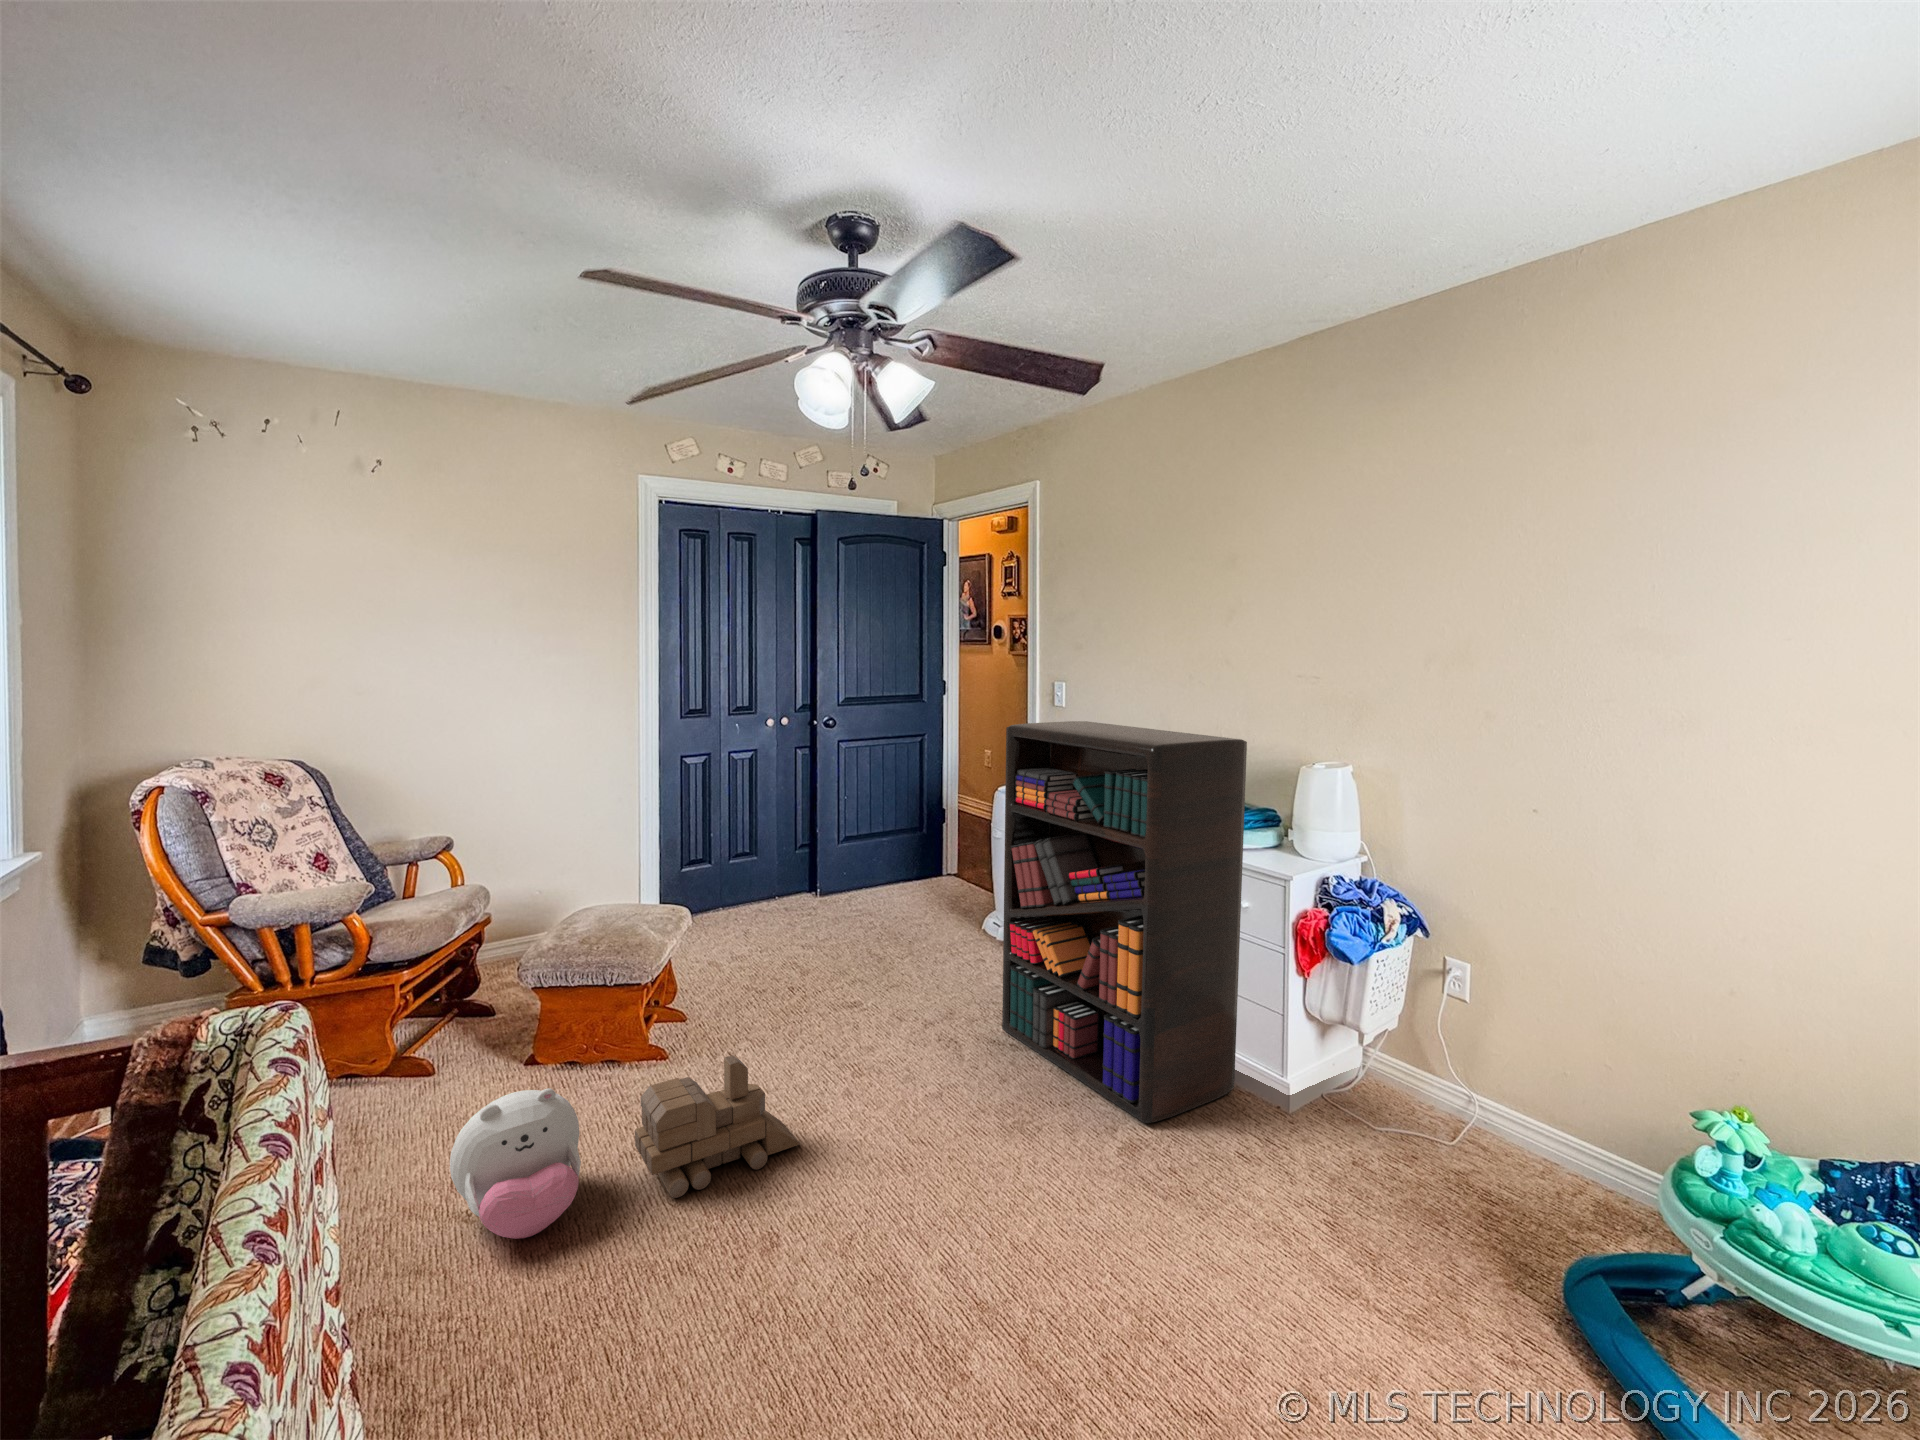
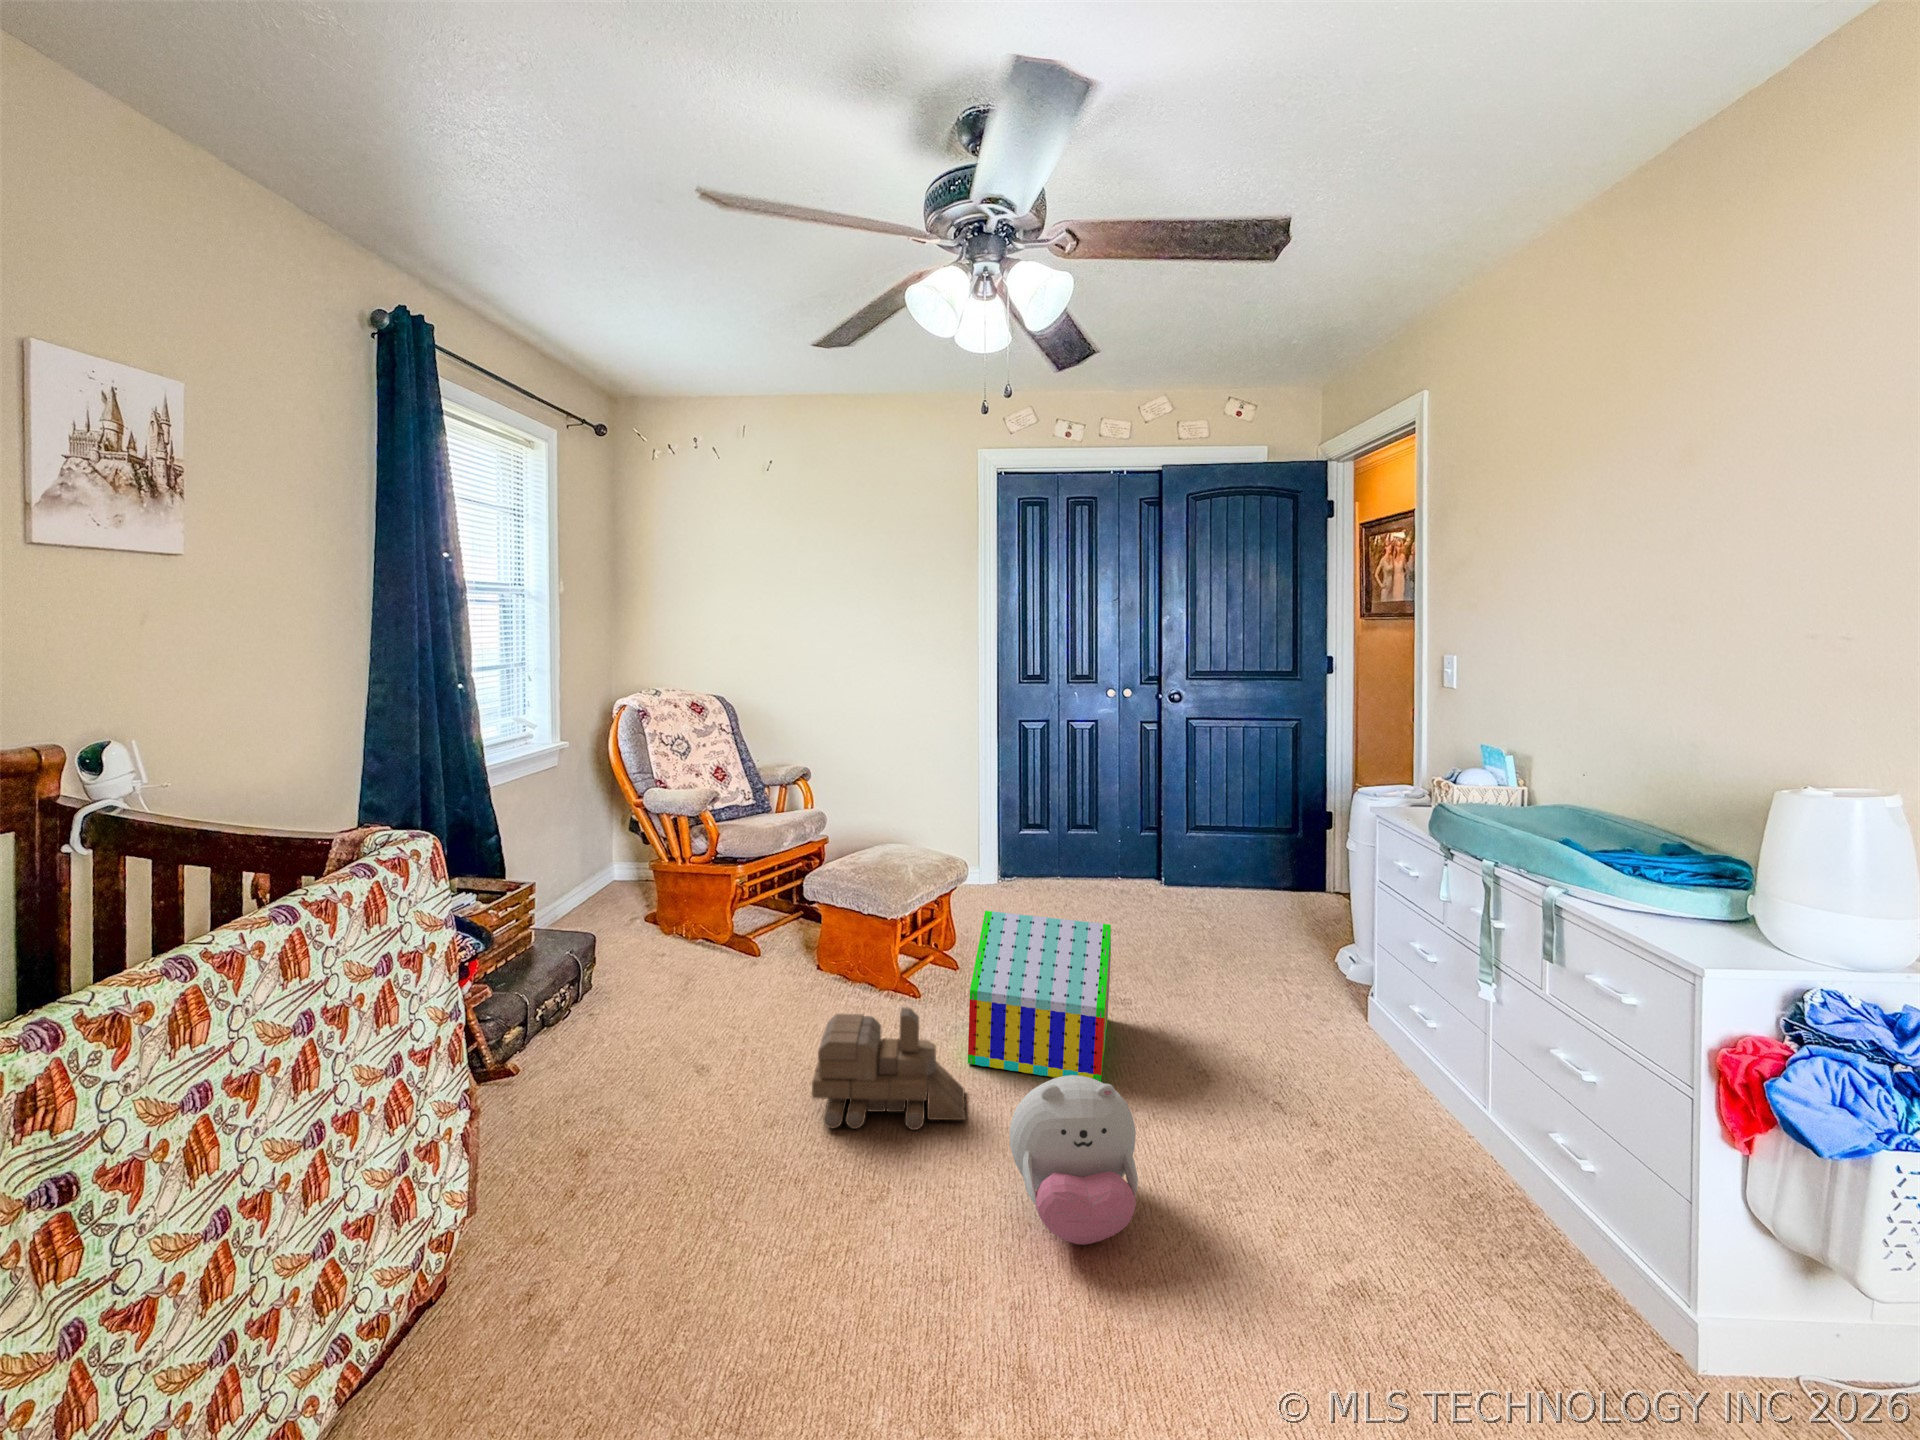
bookshelf: present [1002,721,1247,1123] -> none [1265,701,1651,1279]
toy house: none [751,937,891,1100] -> present [968,911,1111,1082]
plush toy: present [450,1088,581,1239] -> present [1010,1075,1138,1245]

